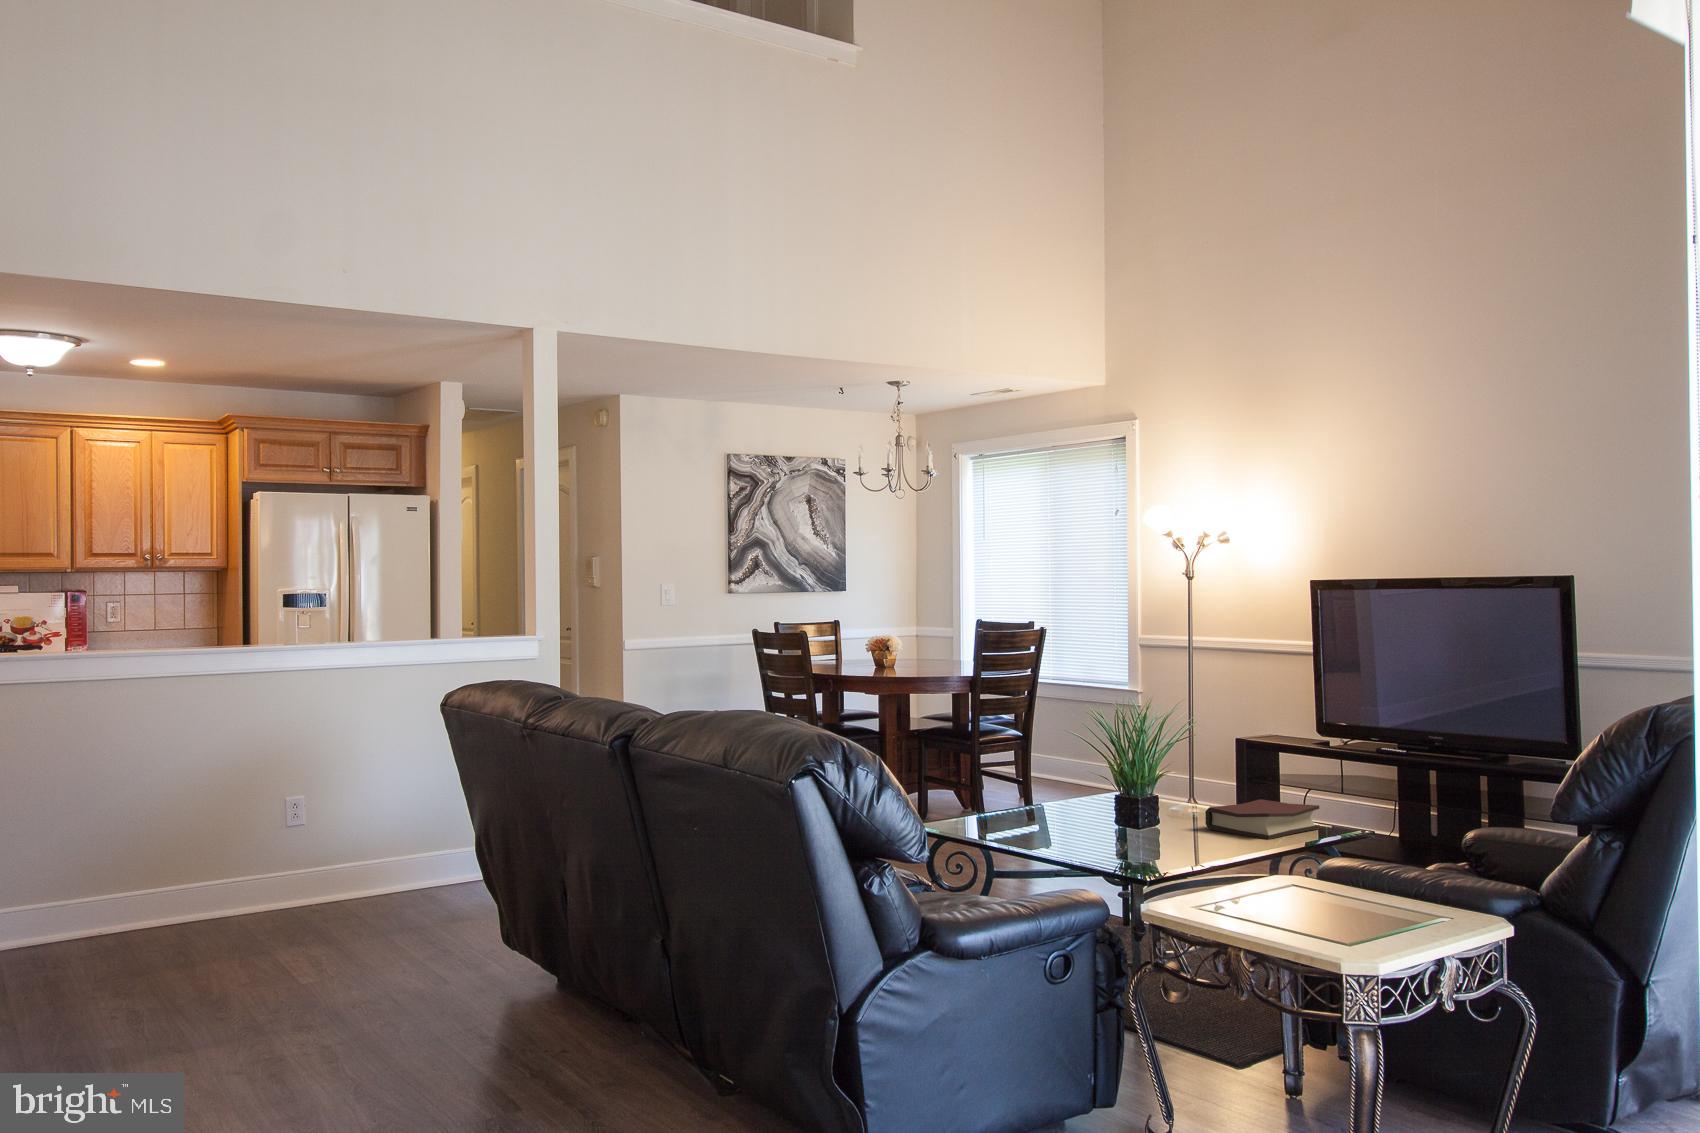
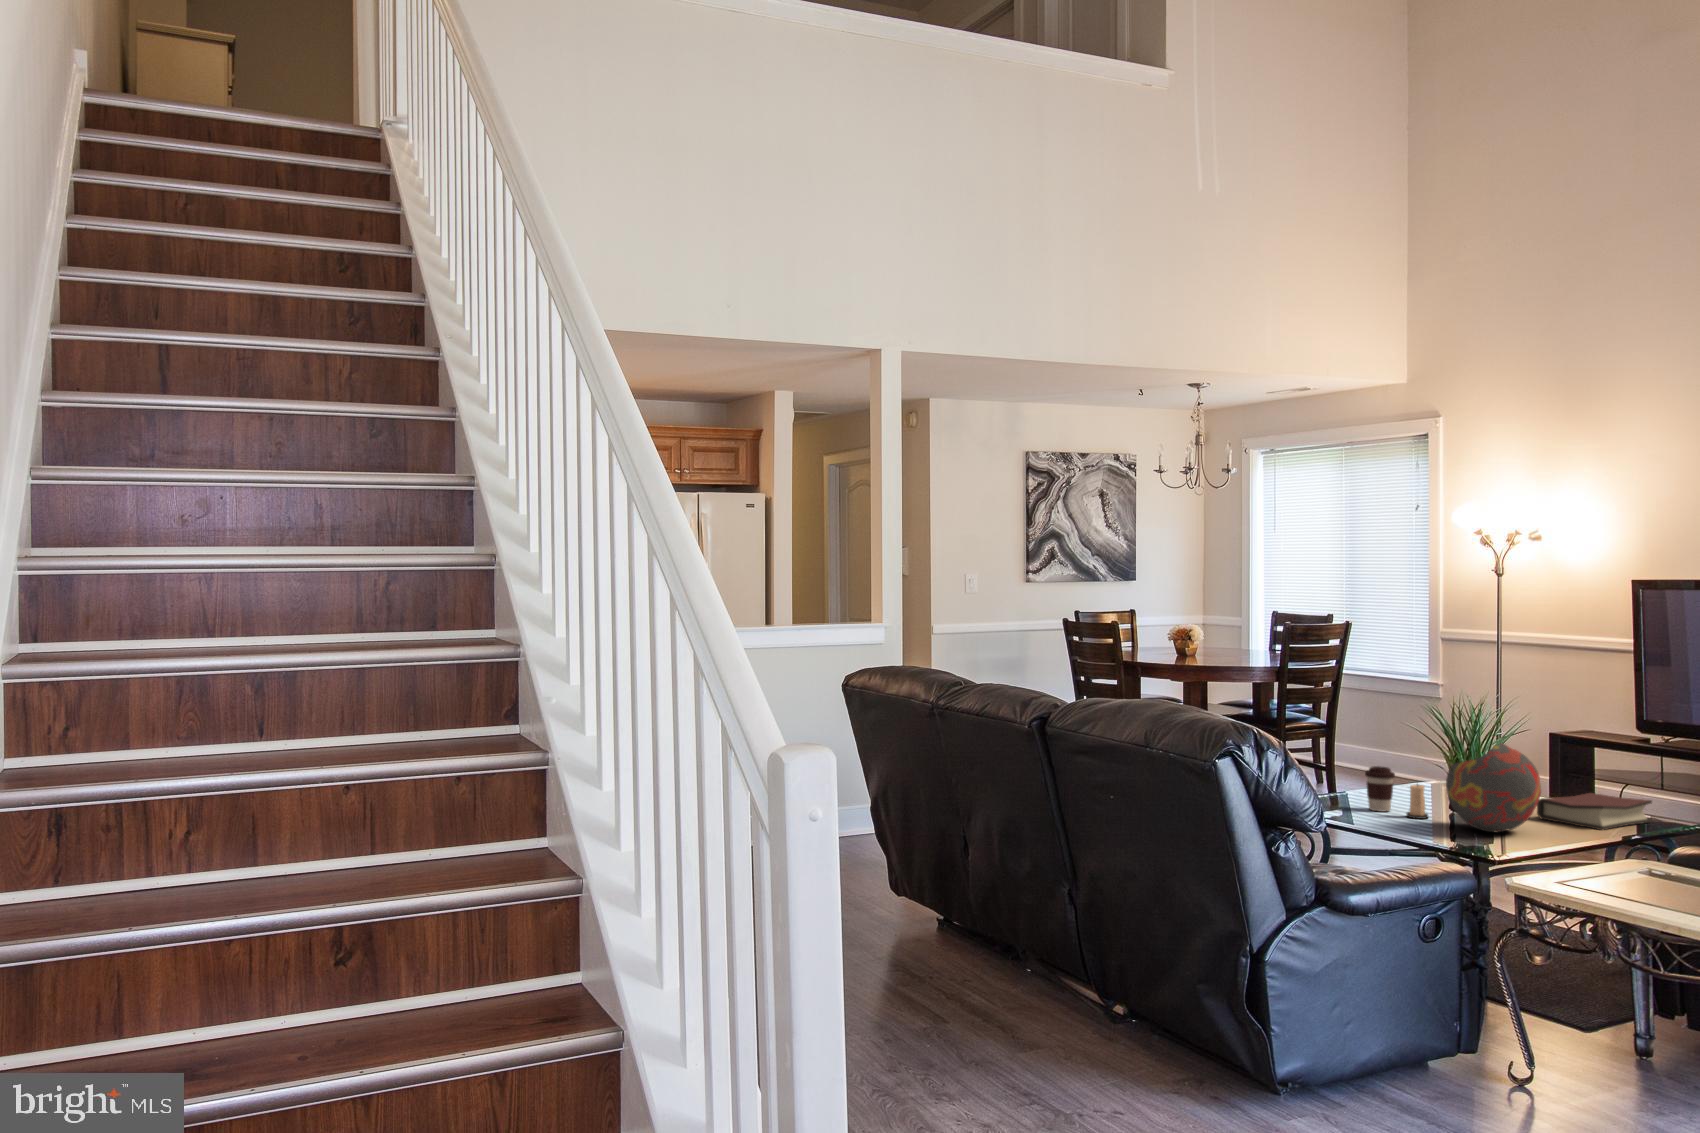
decorative orb: none [1108,748,1205,847] -> present [1446,743,1541,832]
coffee cup: none [1031,778,1062,827] -> present [1365,766,1395,812]
candle: none [1072,794,1094,834] -> present [1406,784,1428,819]

